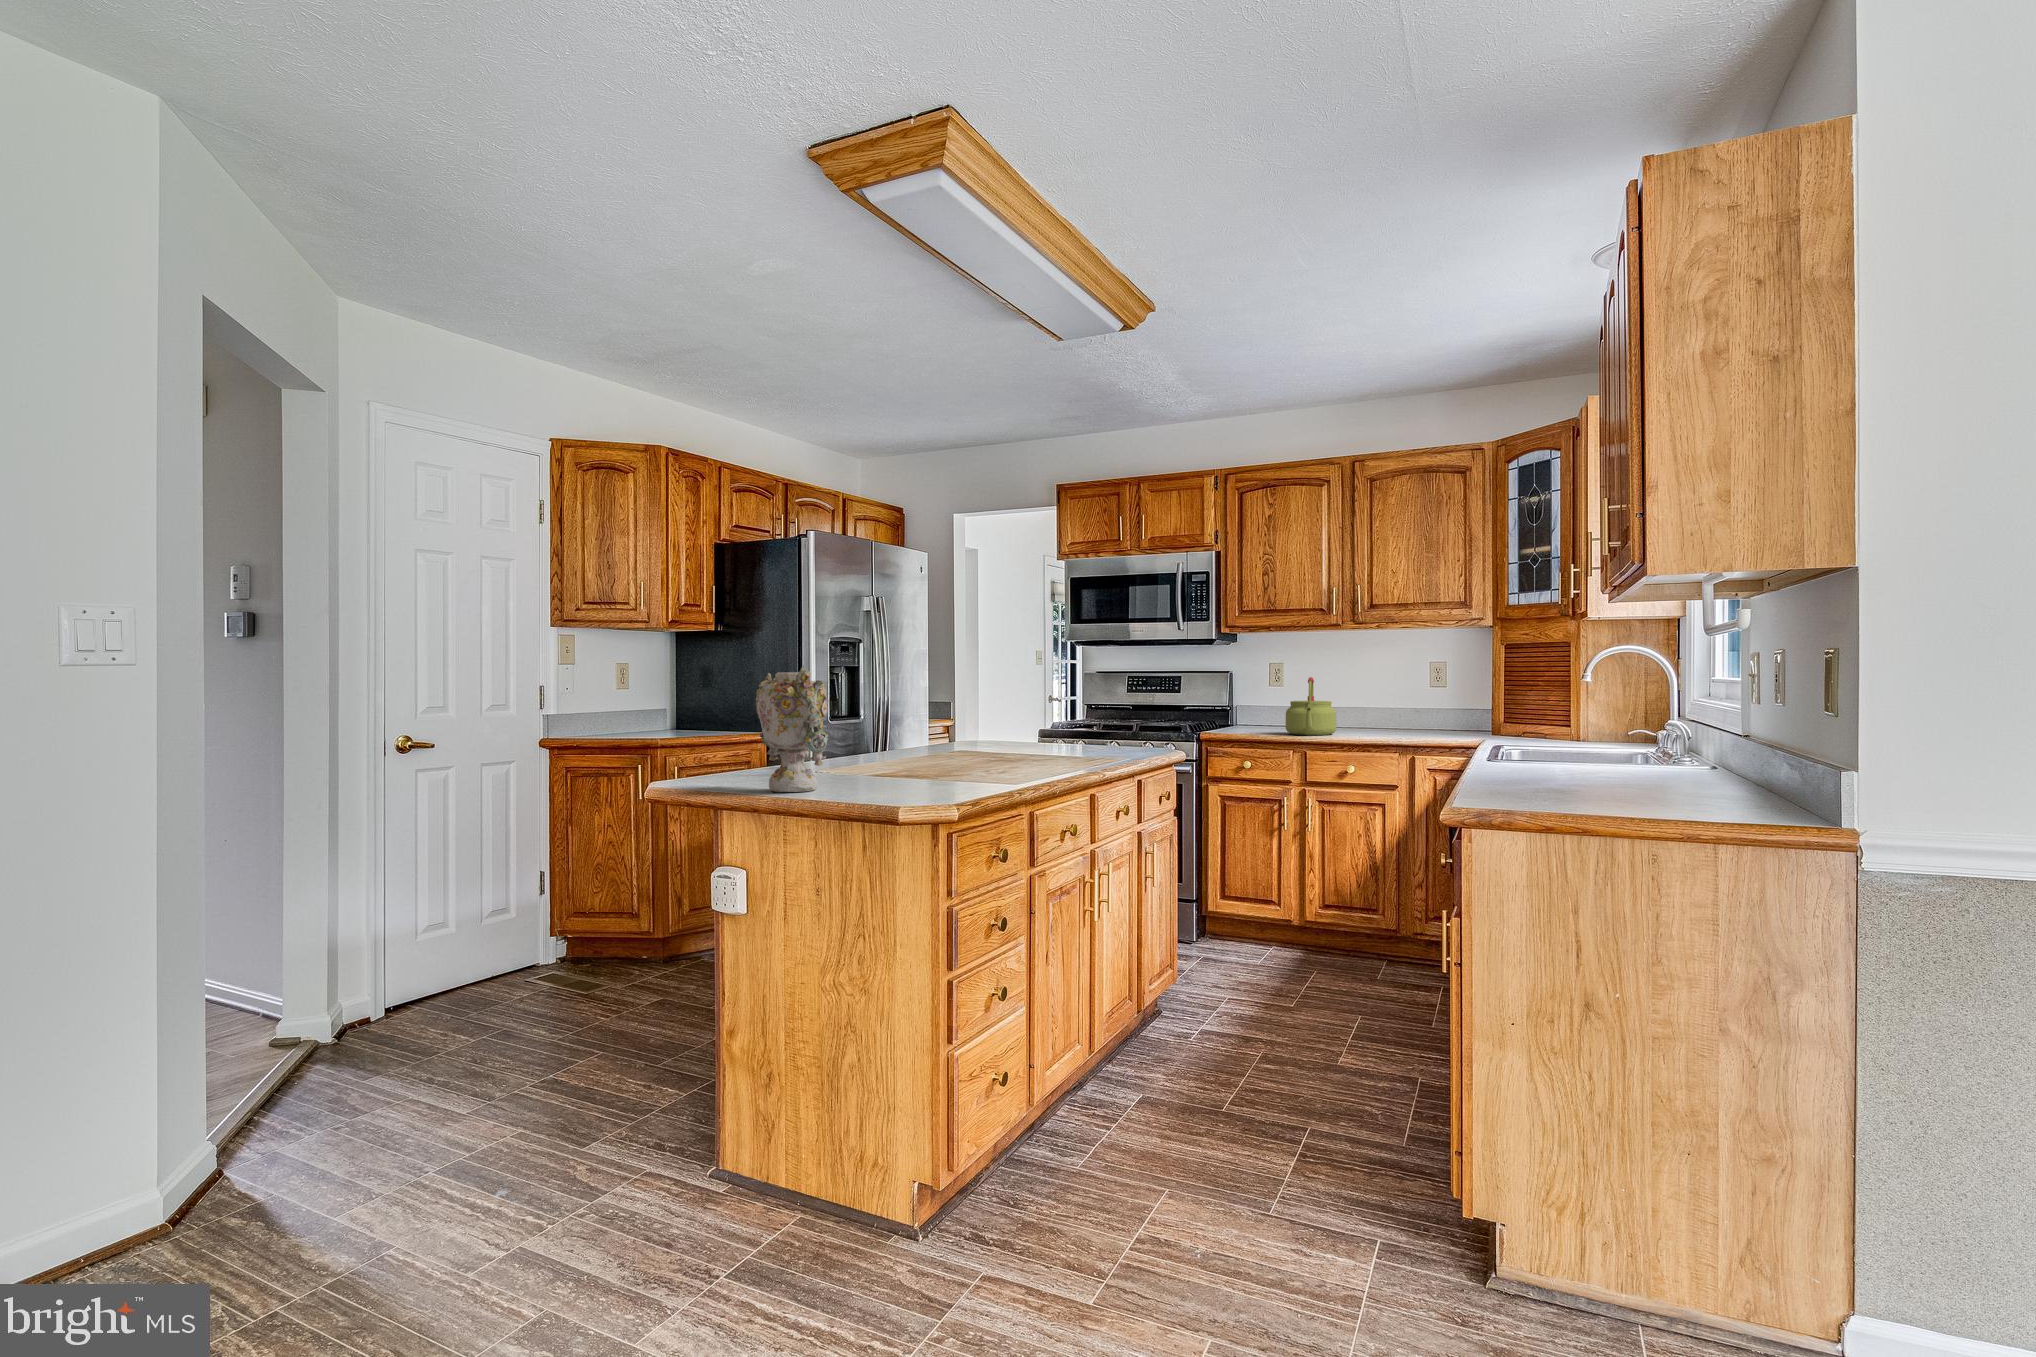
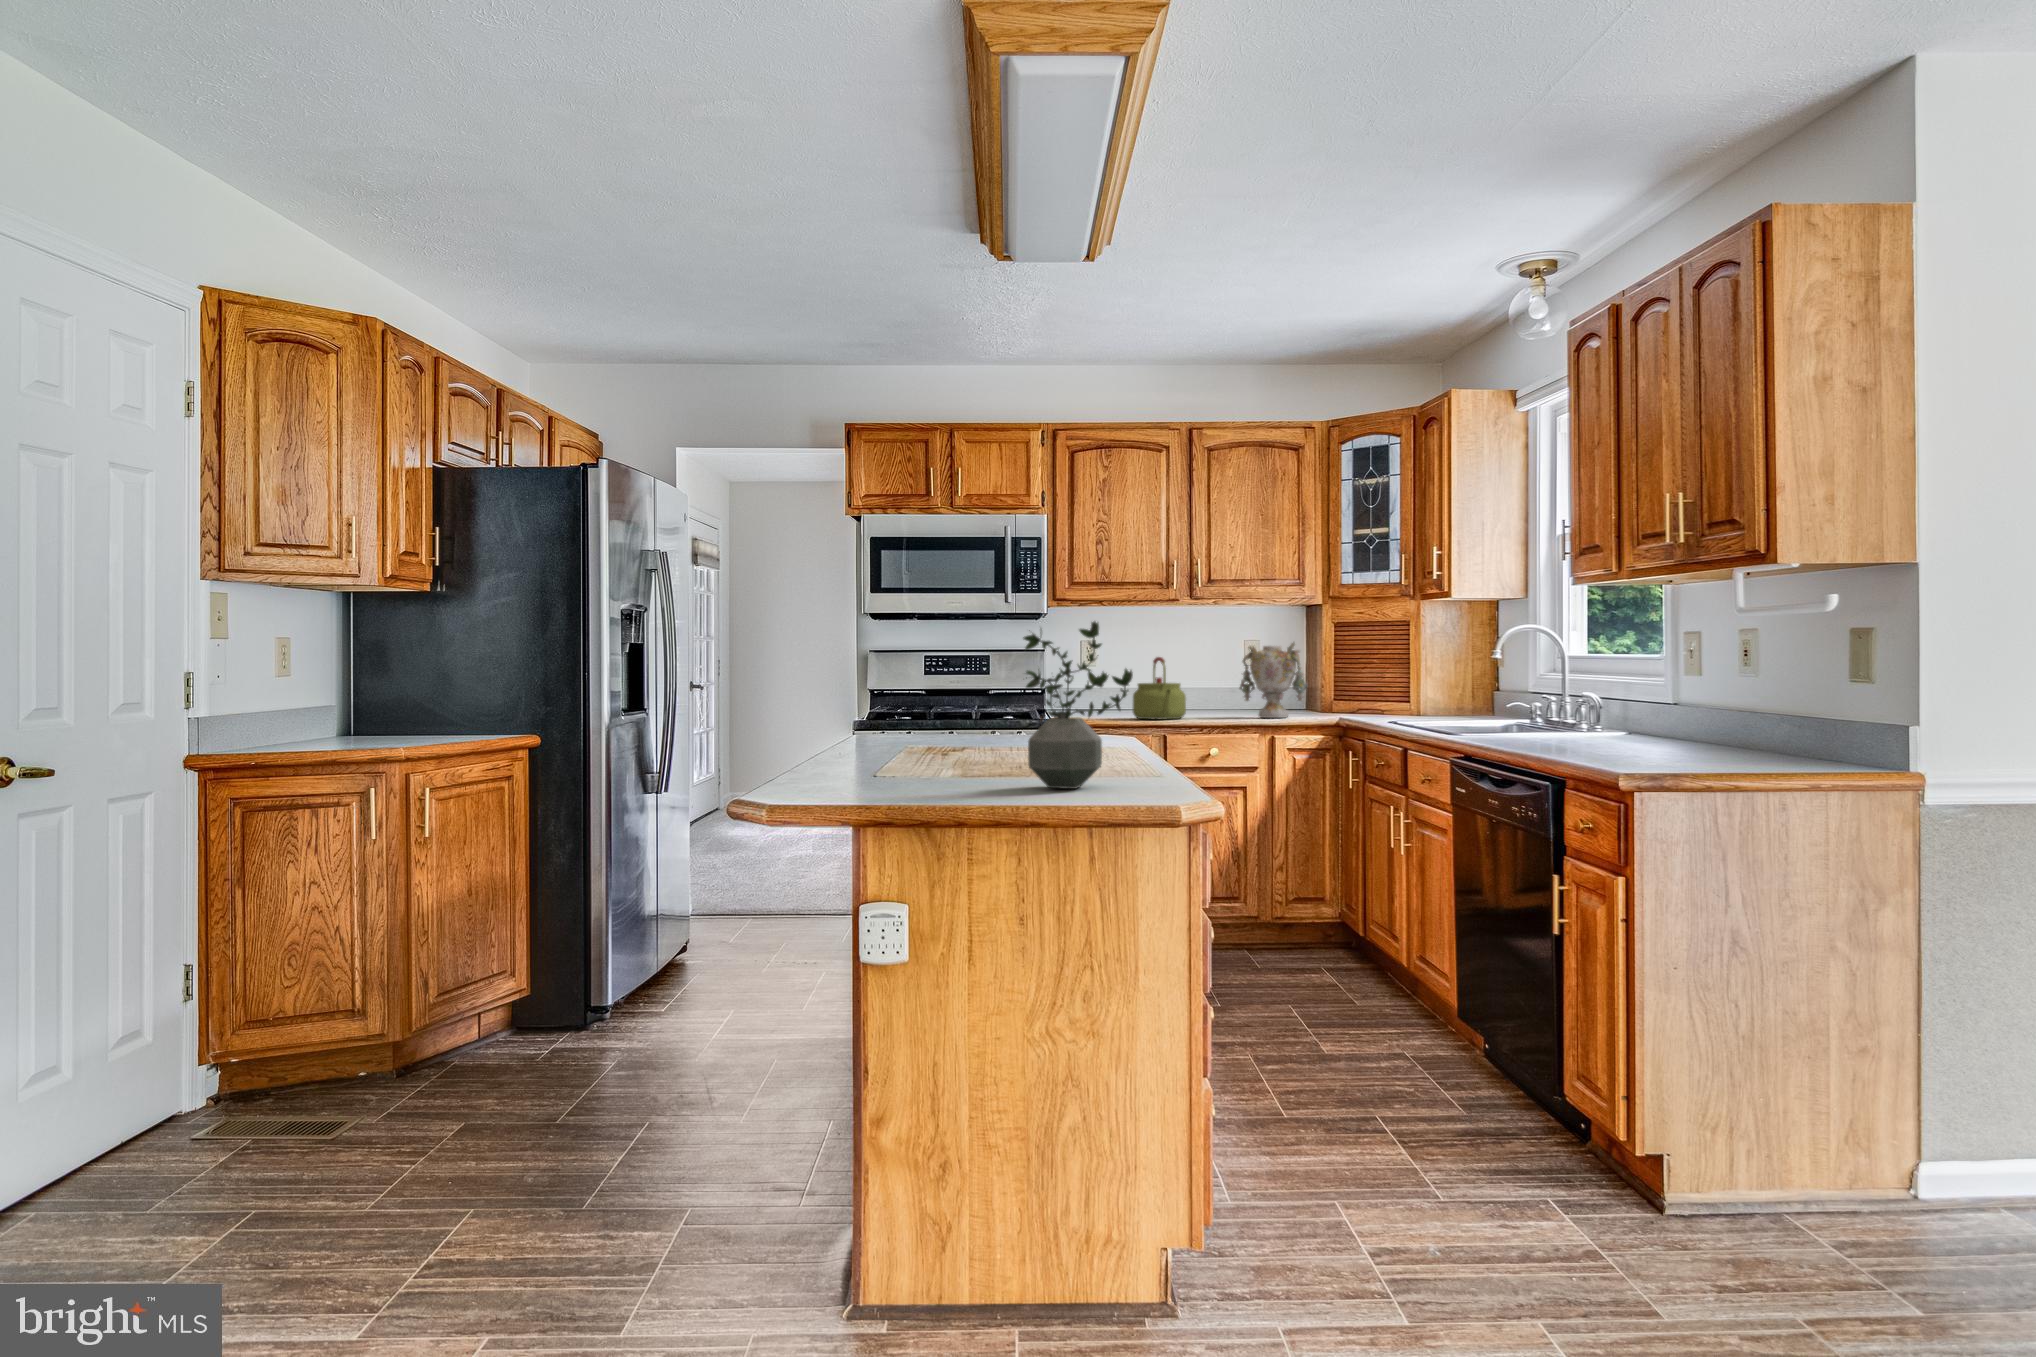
potted plant: none [853,662,932,797] -> present [1023,621,1133,789]
vase: present [756,665,829,792] -> present [1240,642,1308,718]

